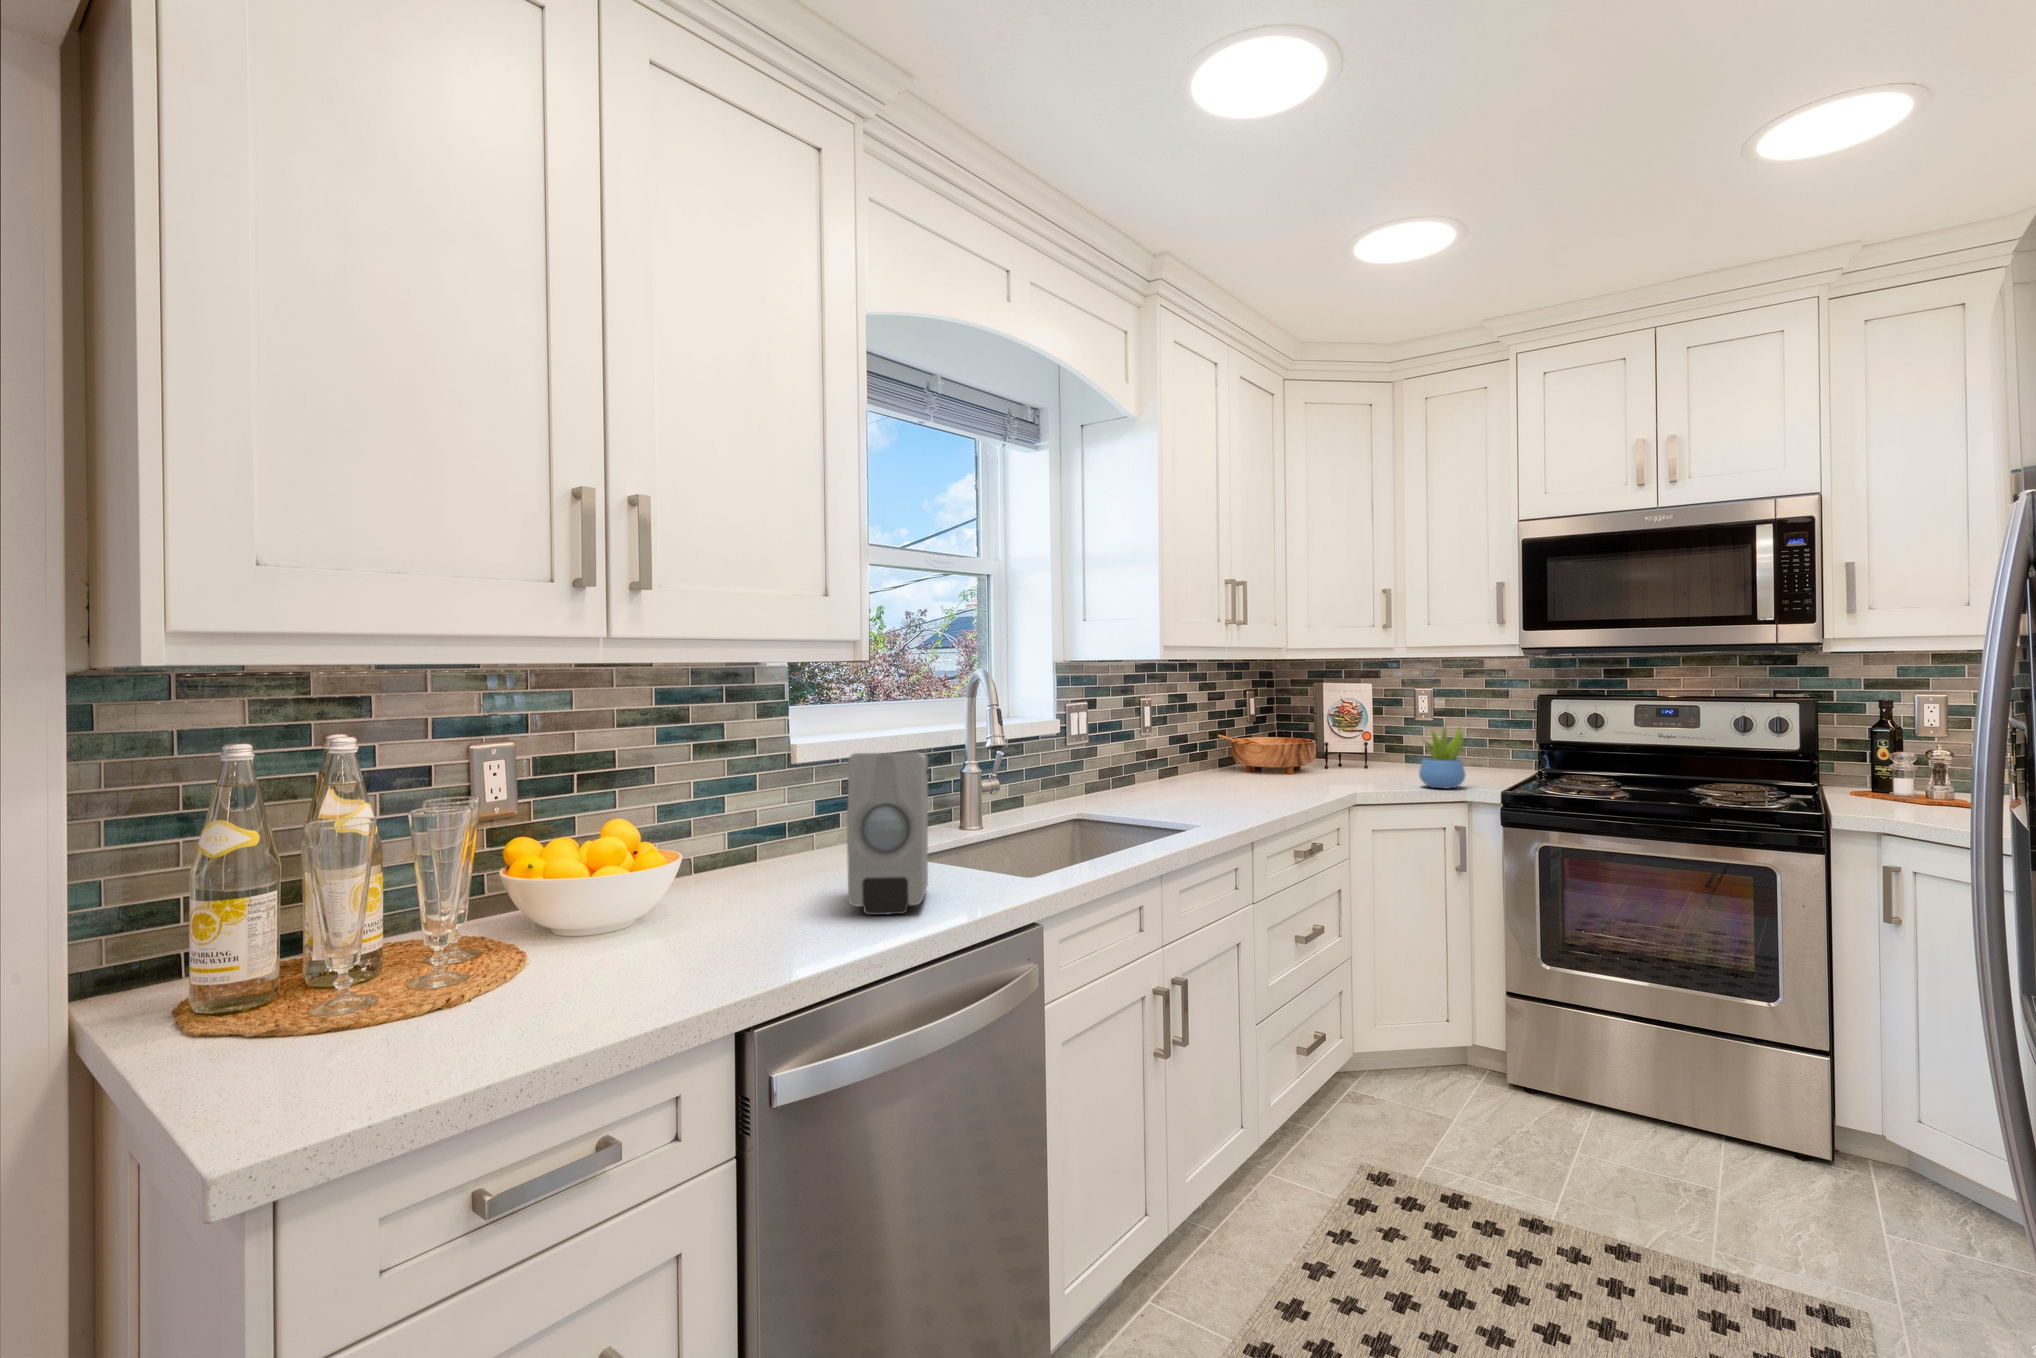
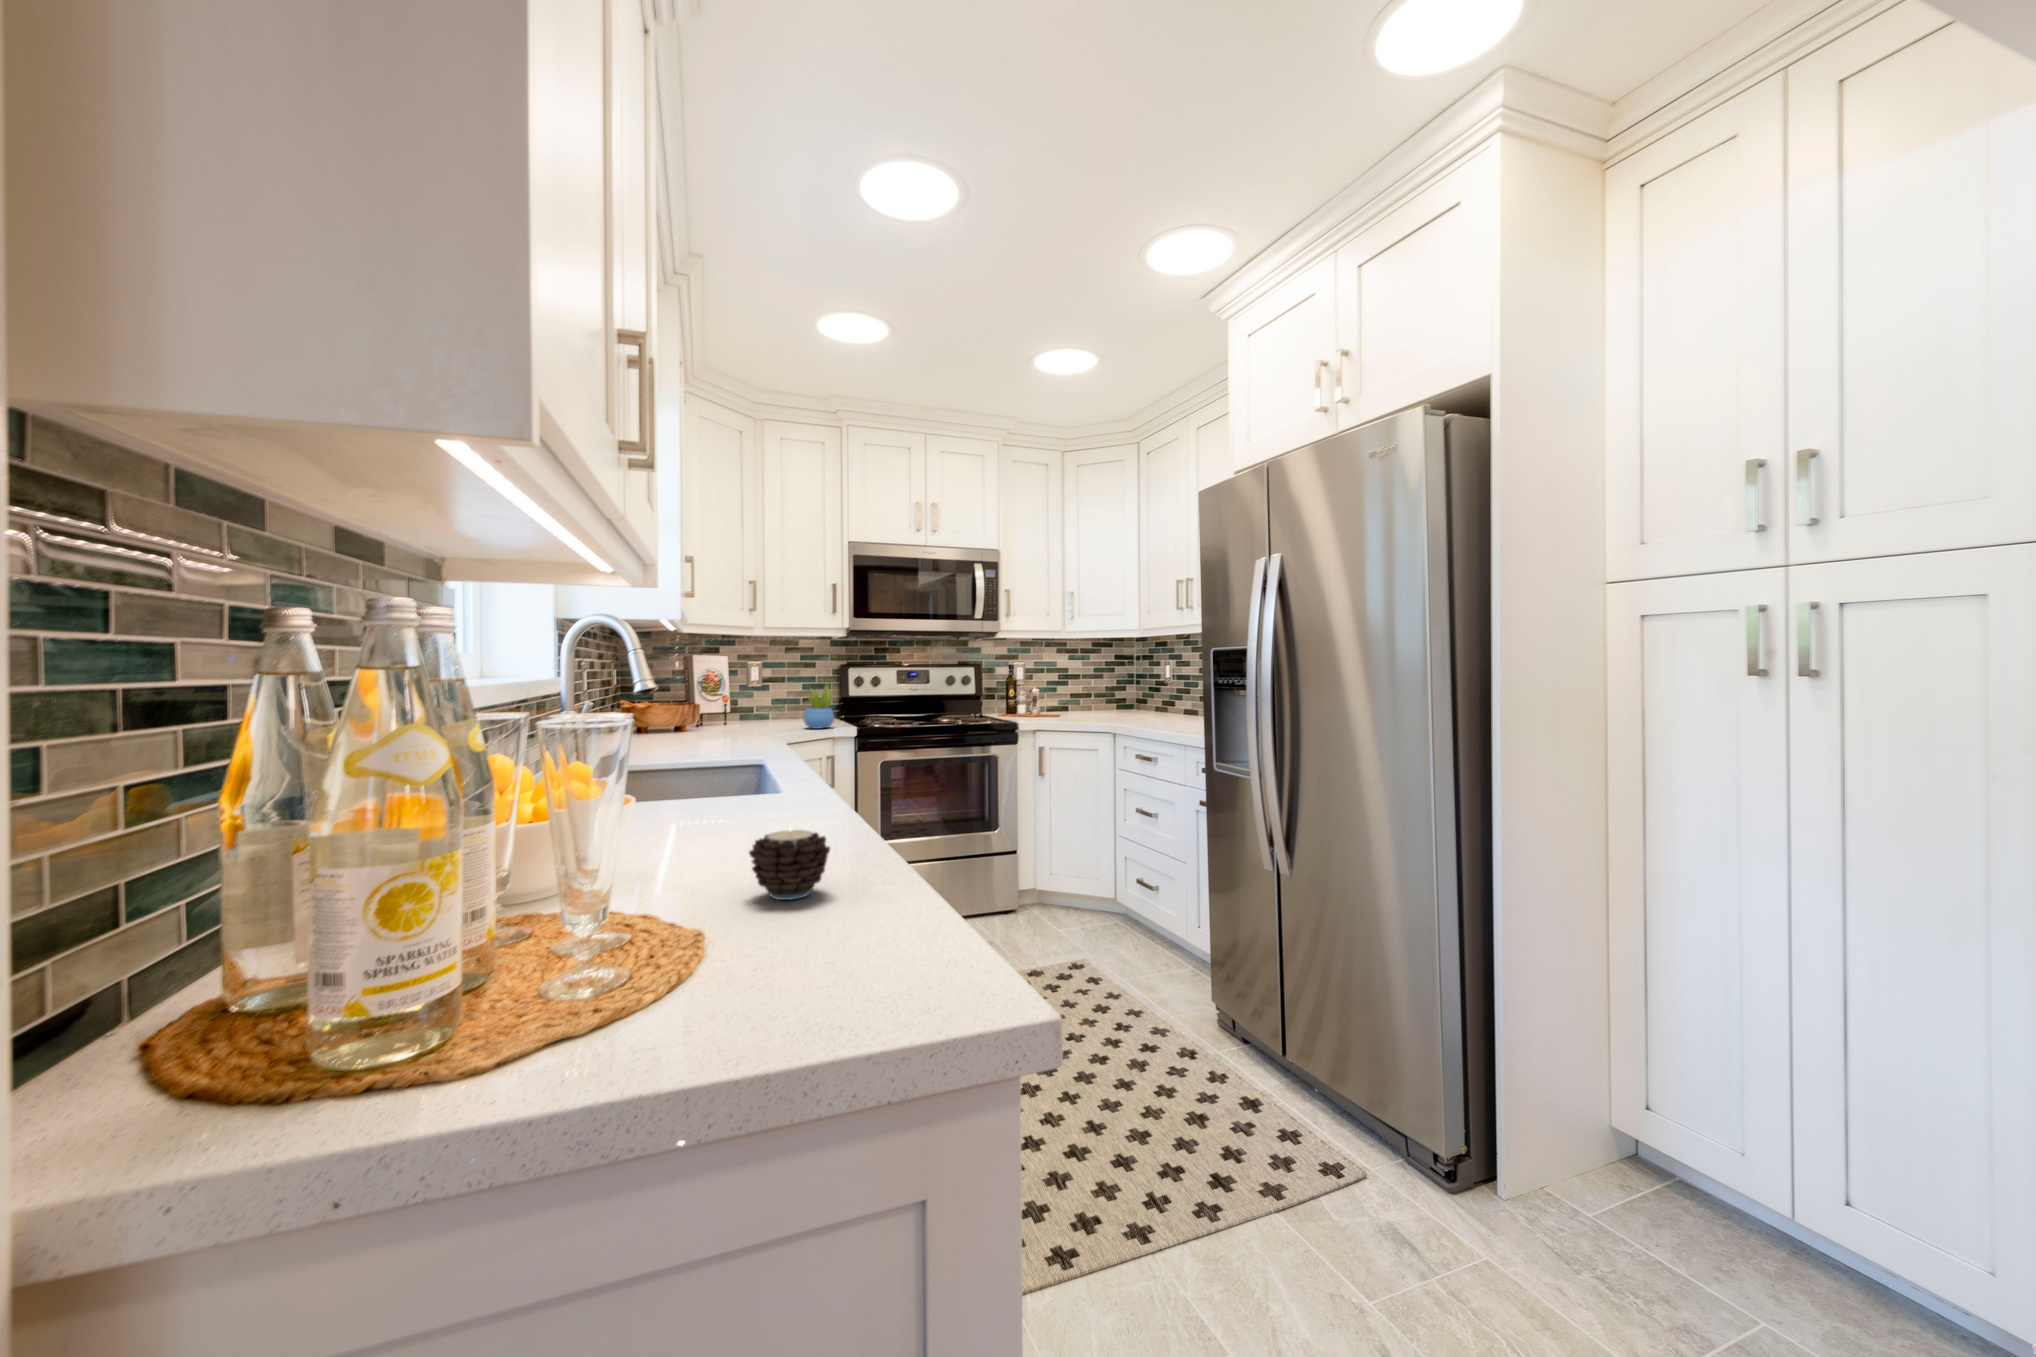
soap dispenser: present [847,752,928,915] -> none [671,688,786,831]
candle: none [588,914,679,1000] -> present [749,826,830,900]

